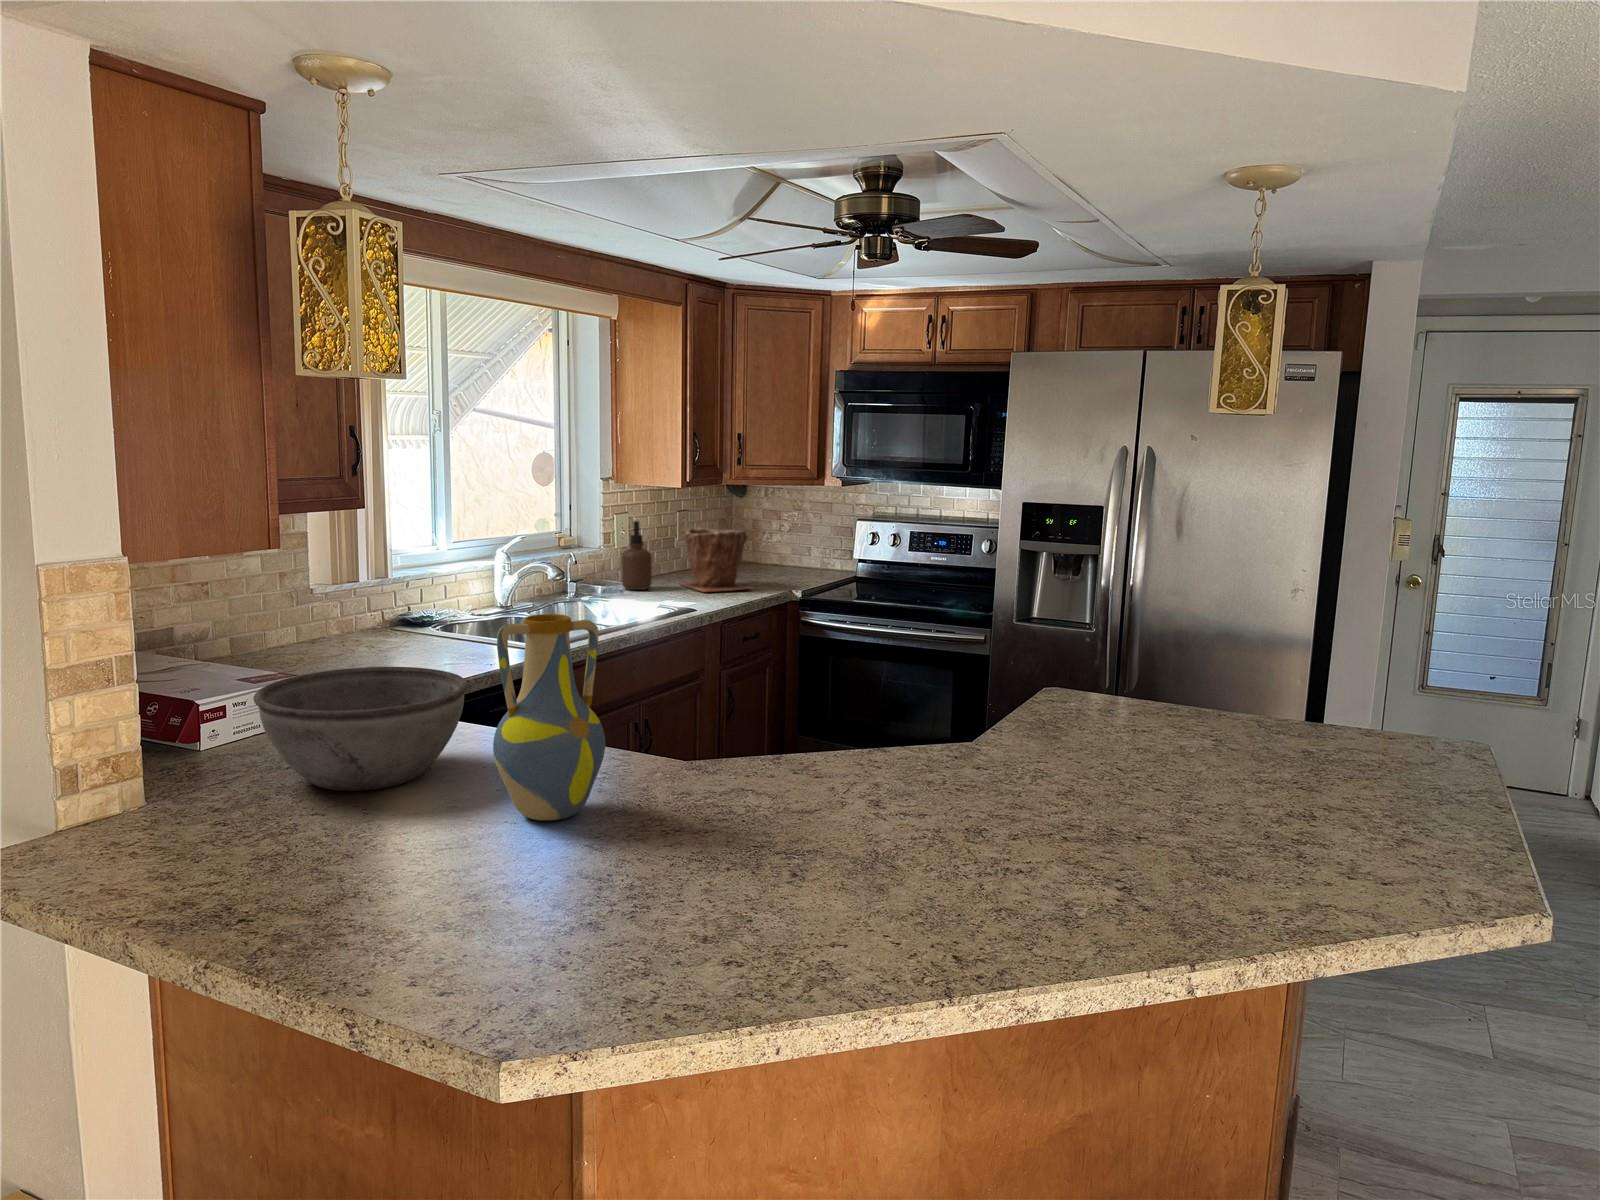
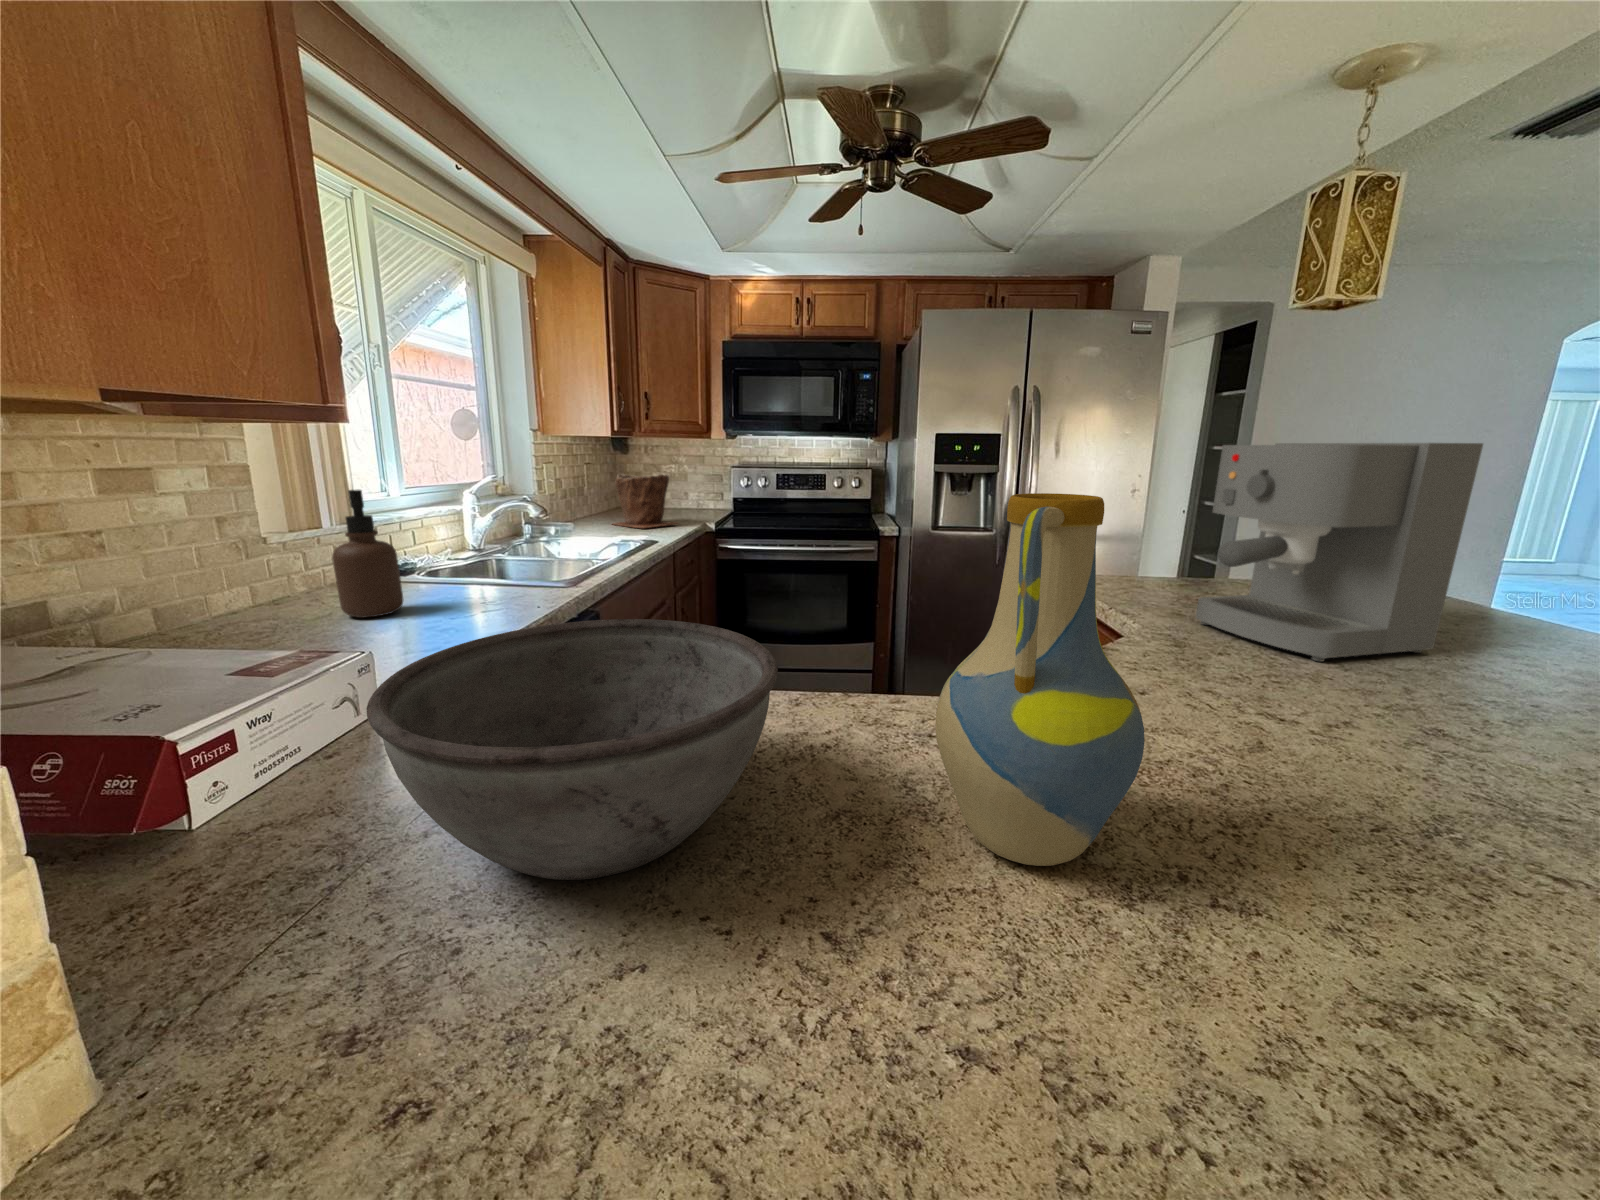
soap dispenser: present [622,521,652,590] -> present [332,490,404,618]
coffee maker: none [953,564,1191,787] -> present [1196,443,1483,662]

